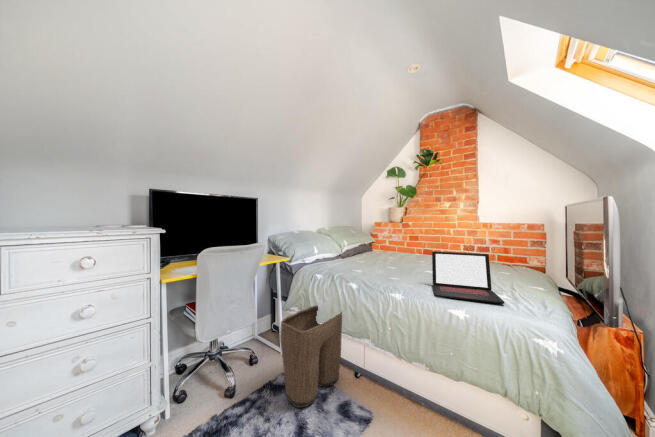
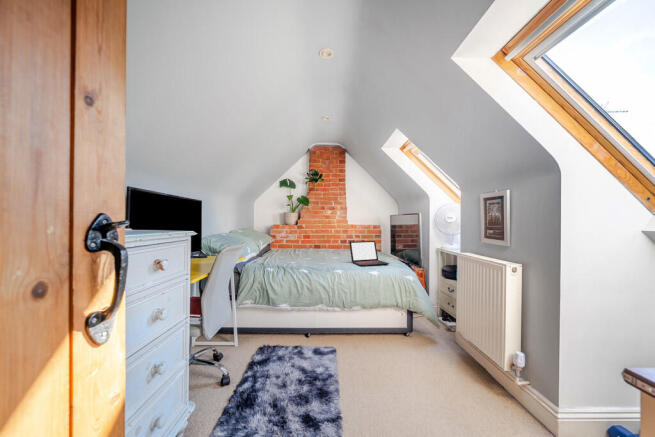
laundry basket: present [280,306,342,407] -> none [266,289,302,364]

